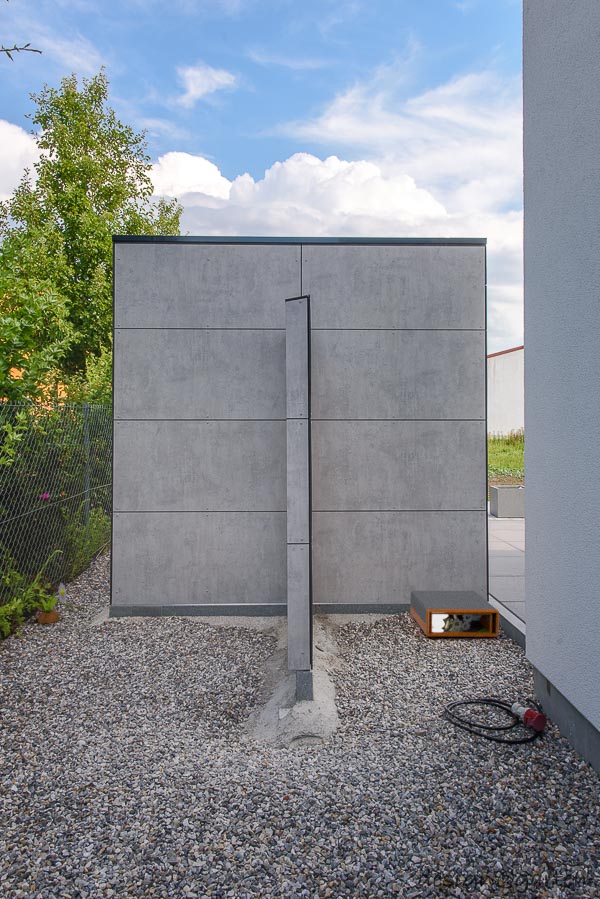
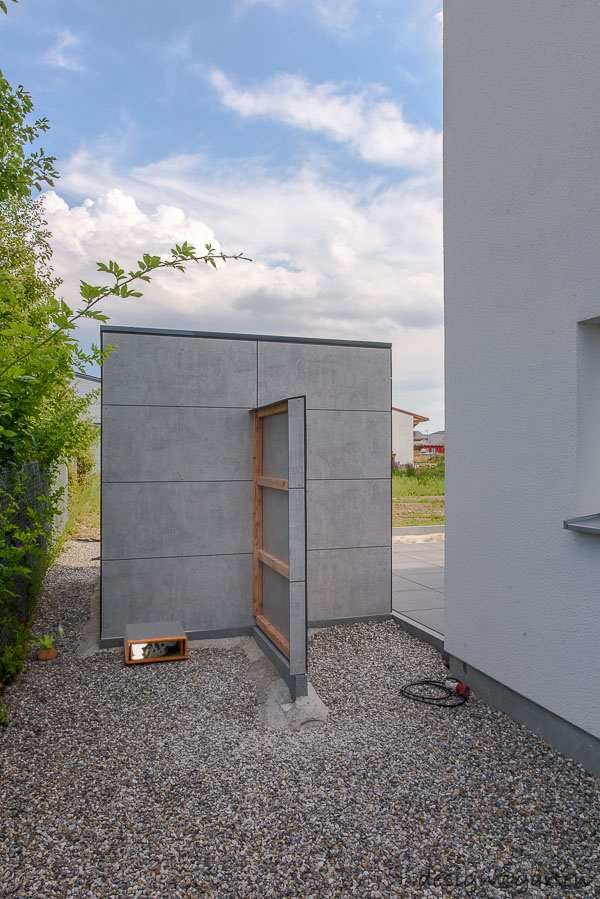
storage box: present [410,591,499,637] -> present [124,621,188,664]

